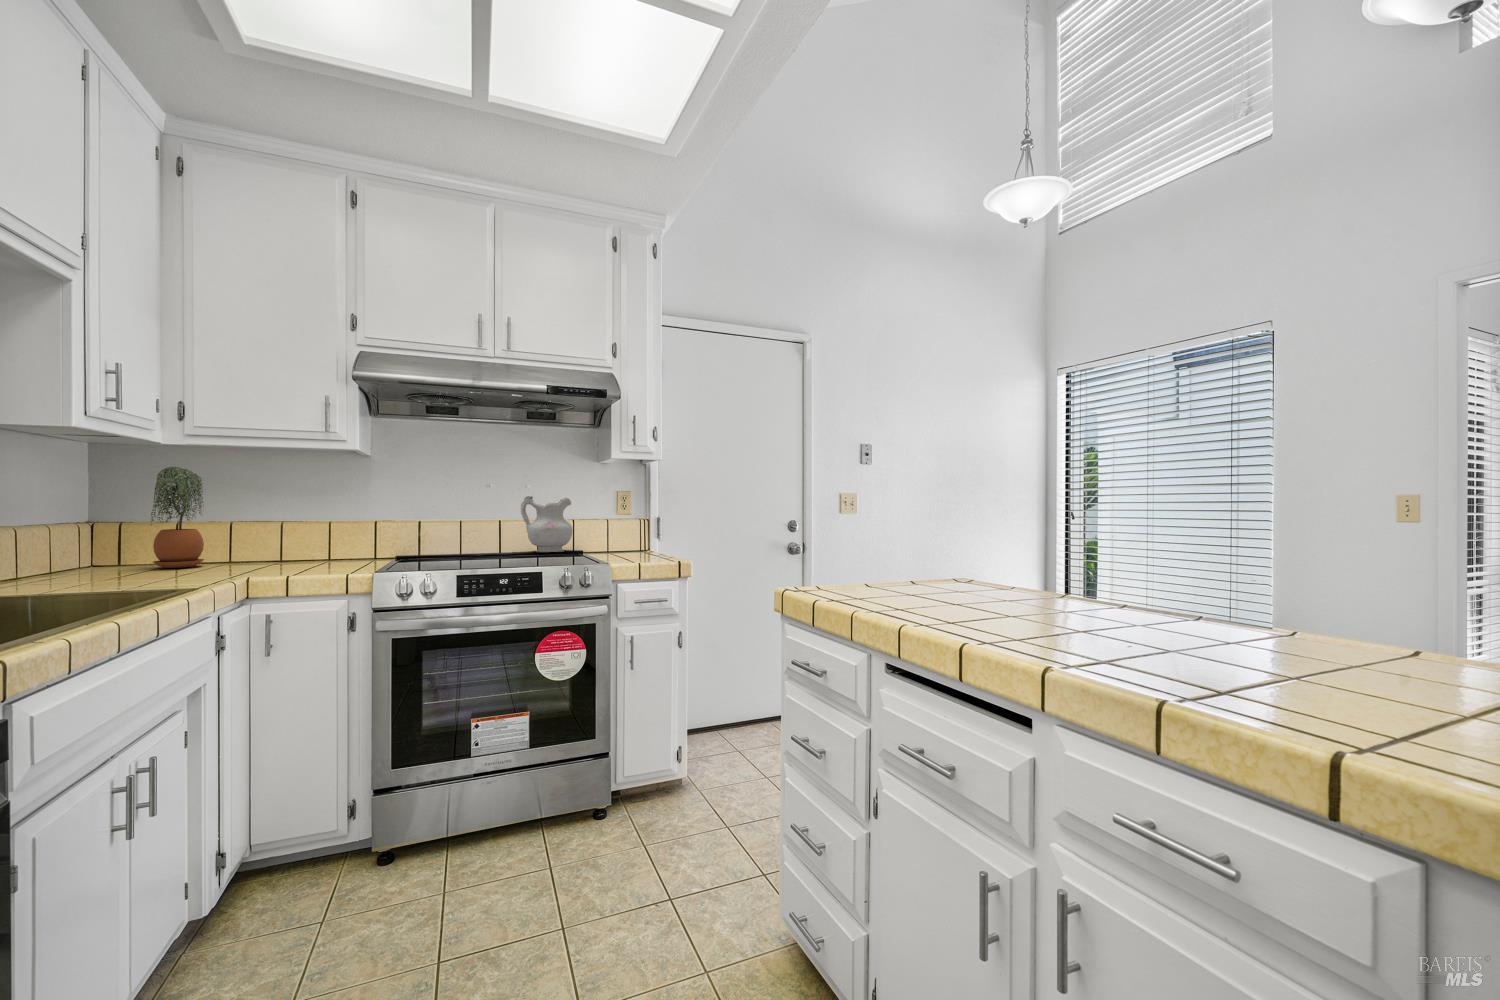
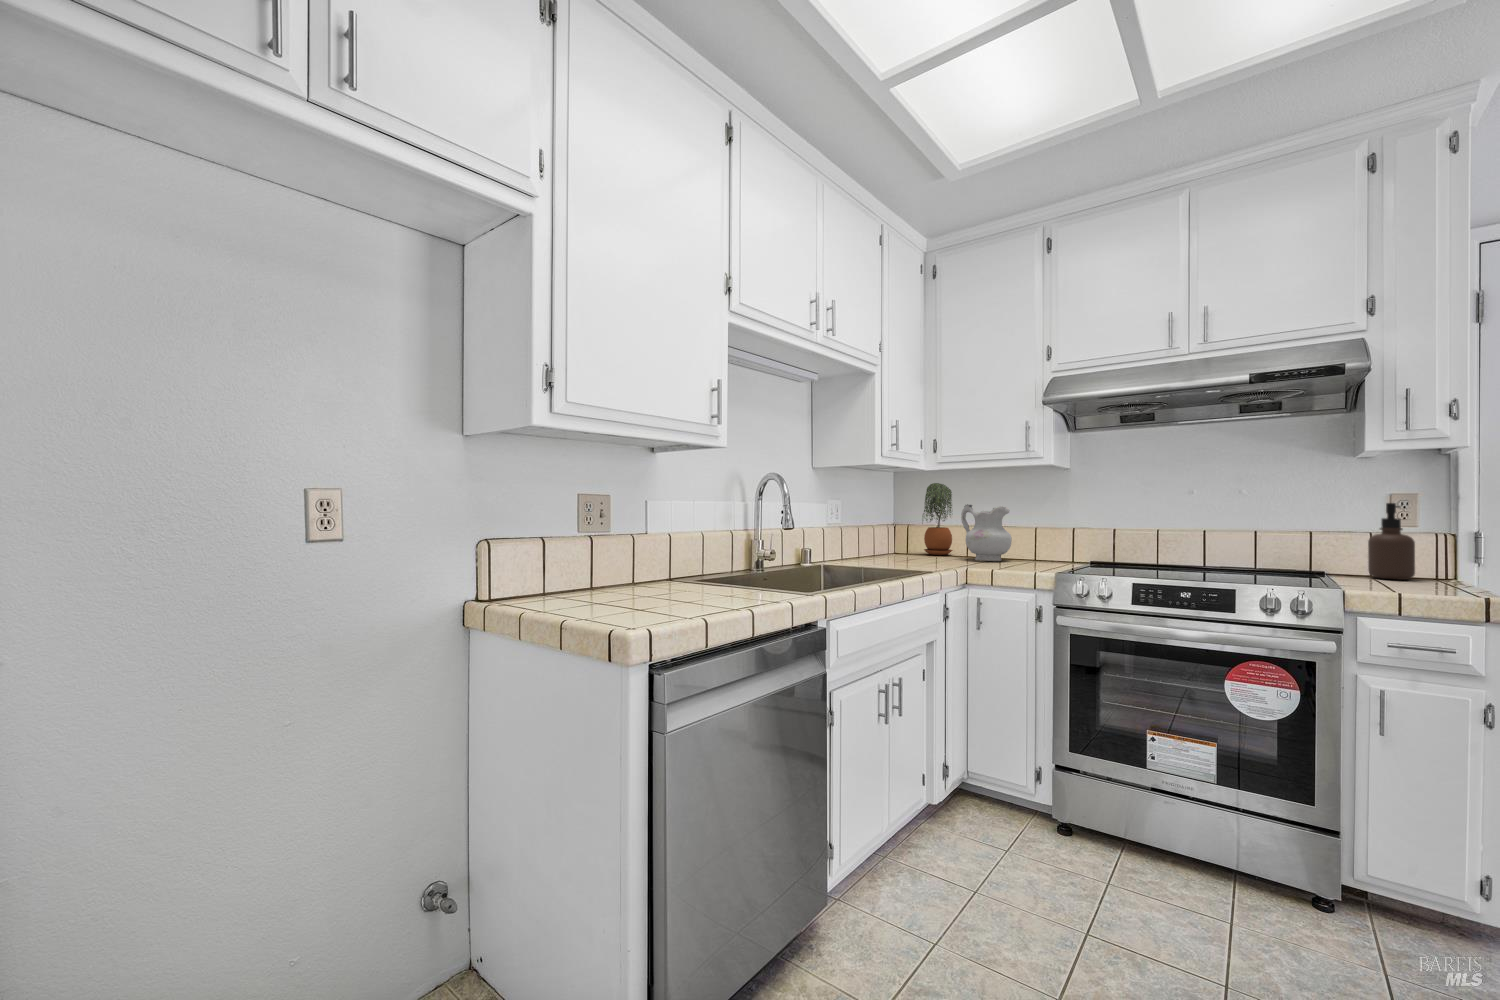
ceramic pitcher: present [521,496,573,552] -> present [961,504,1012,561]
soap dispenser: none [611,496,636,552] -> present [1368,503,1415,580]

